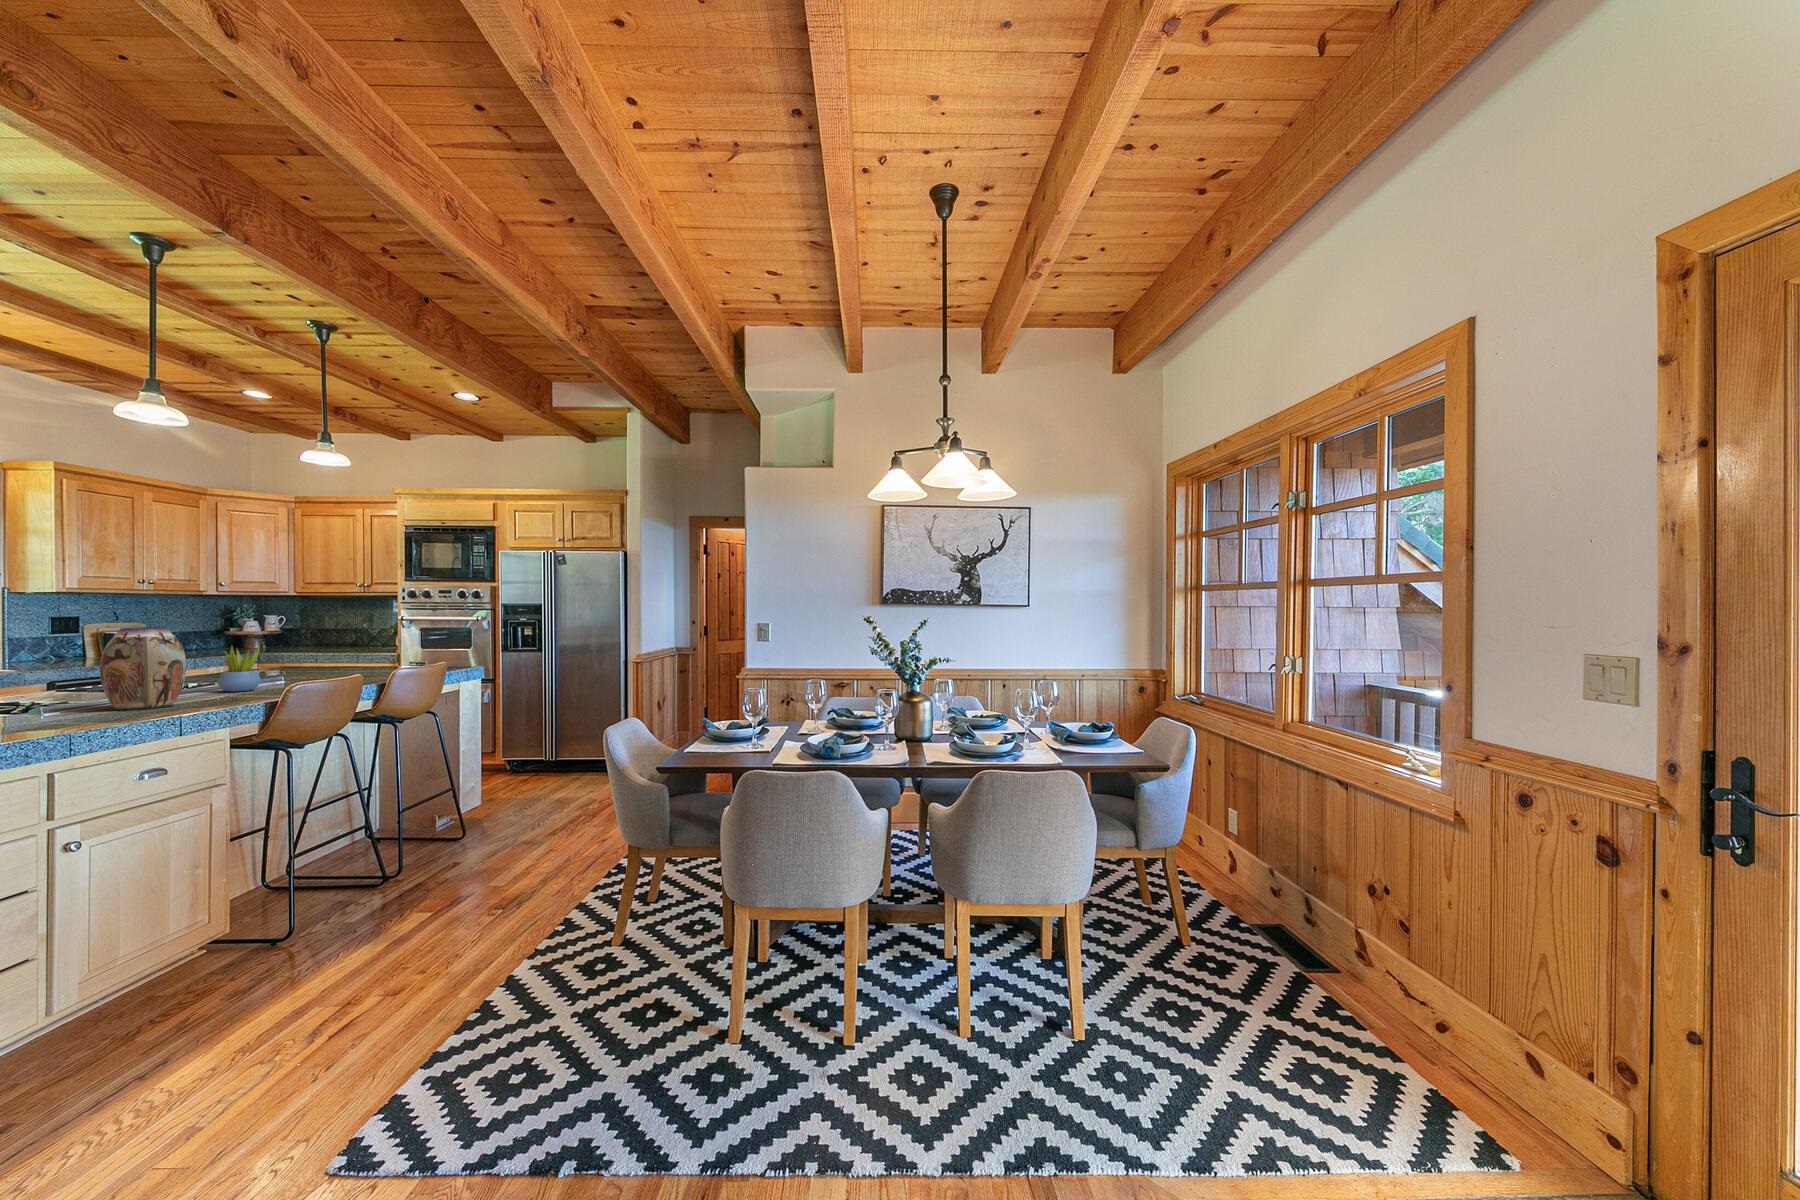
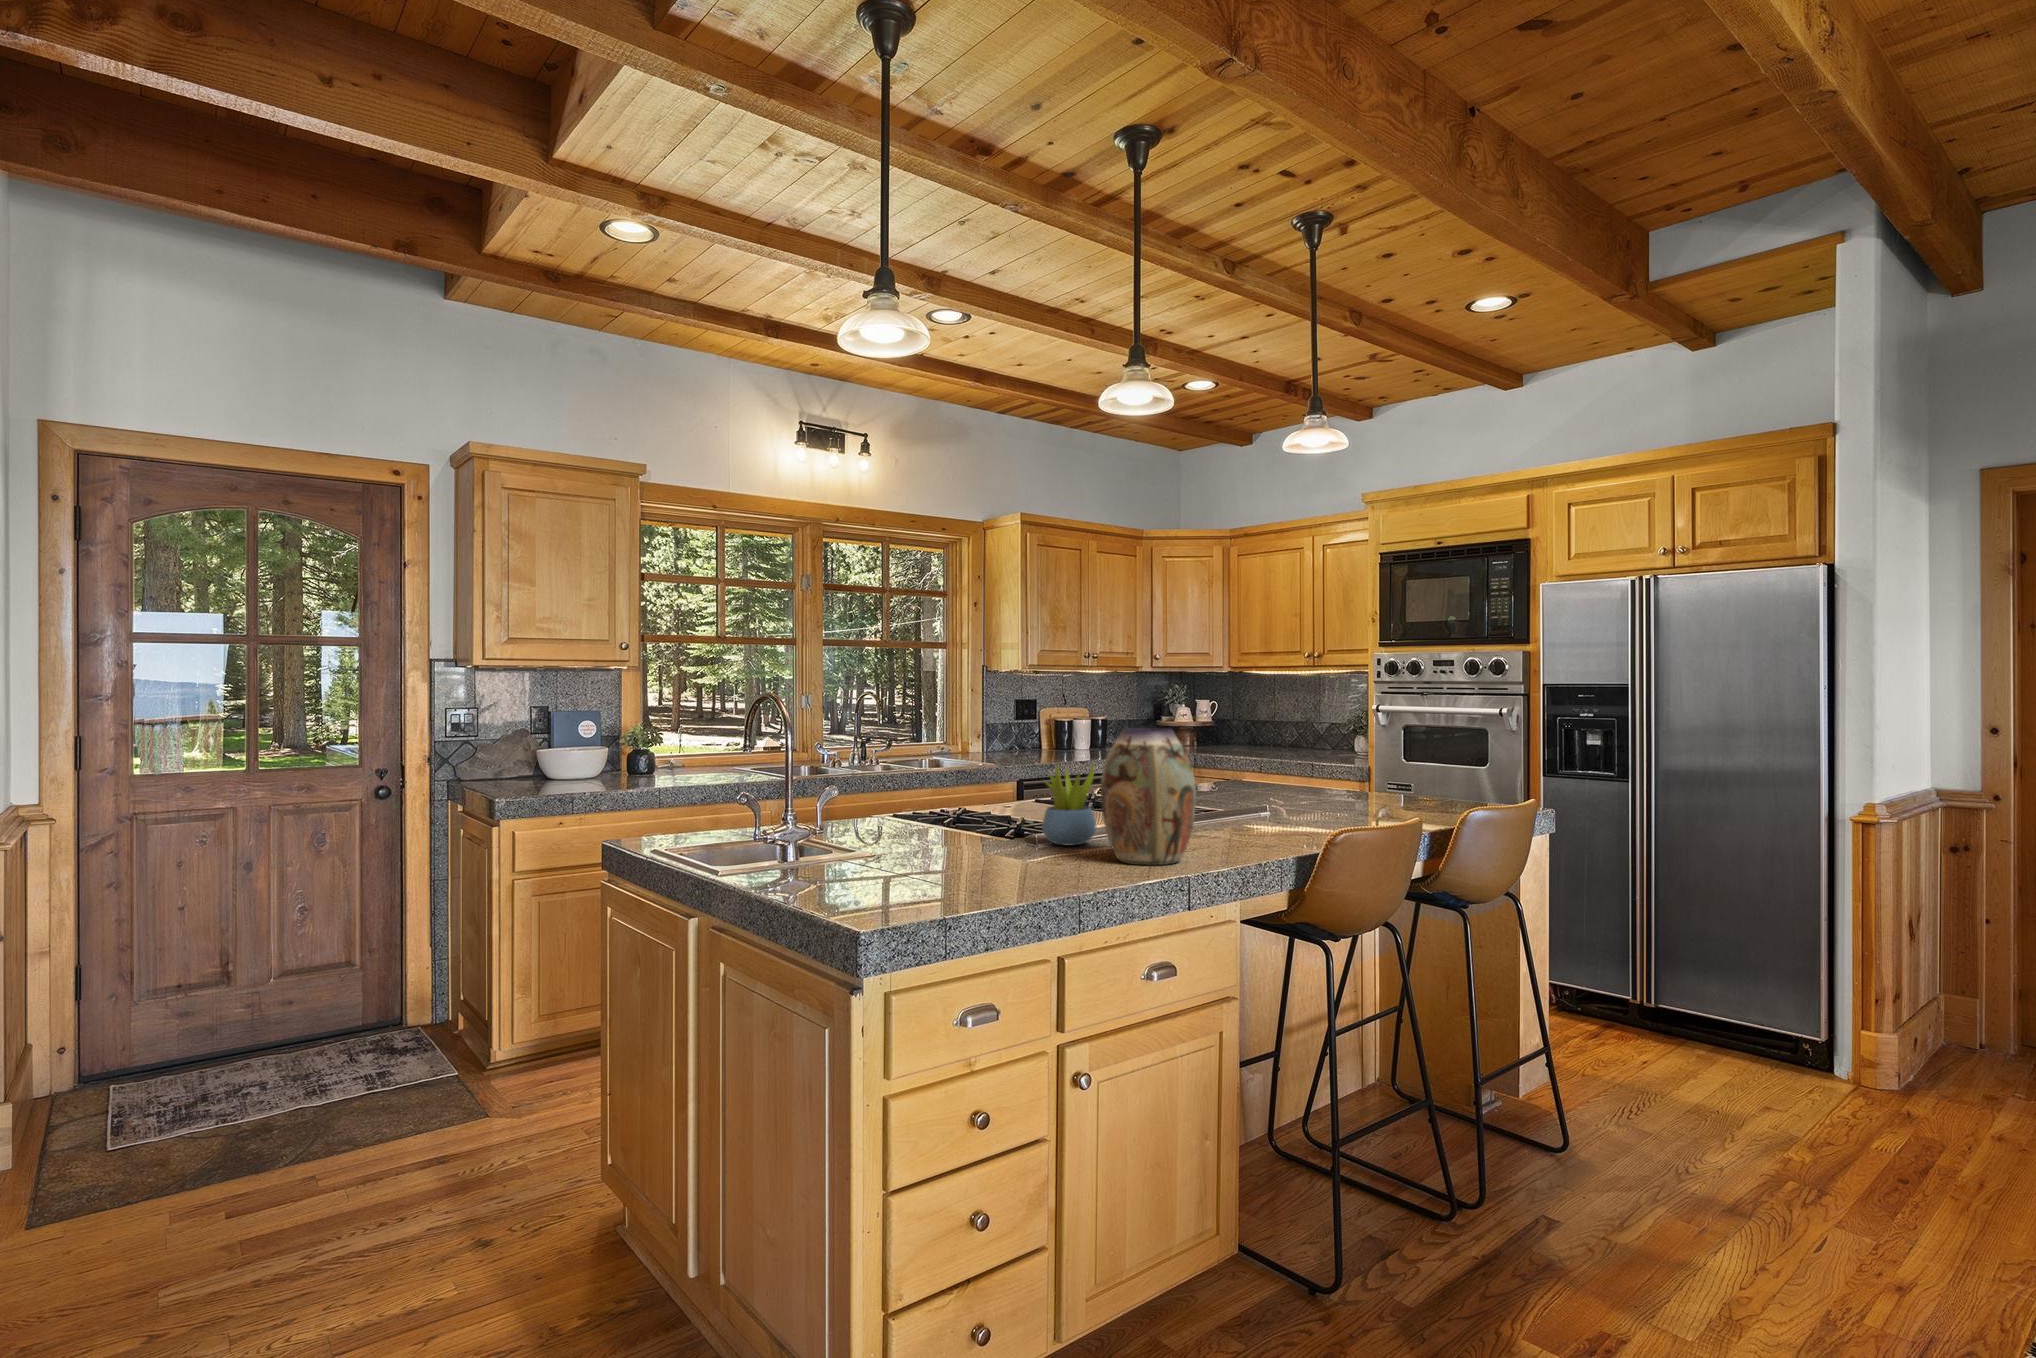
succulent plant: present [218,645,261,692] -> present [1042,764,1096,845]

